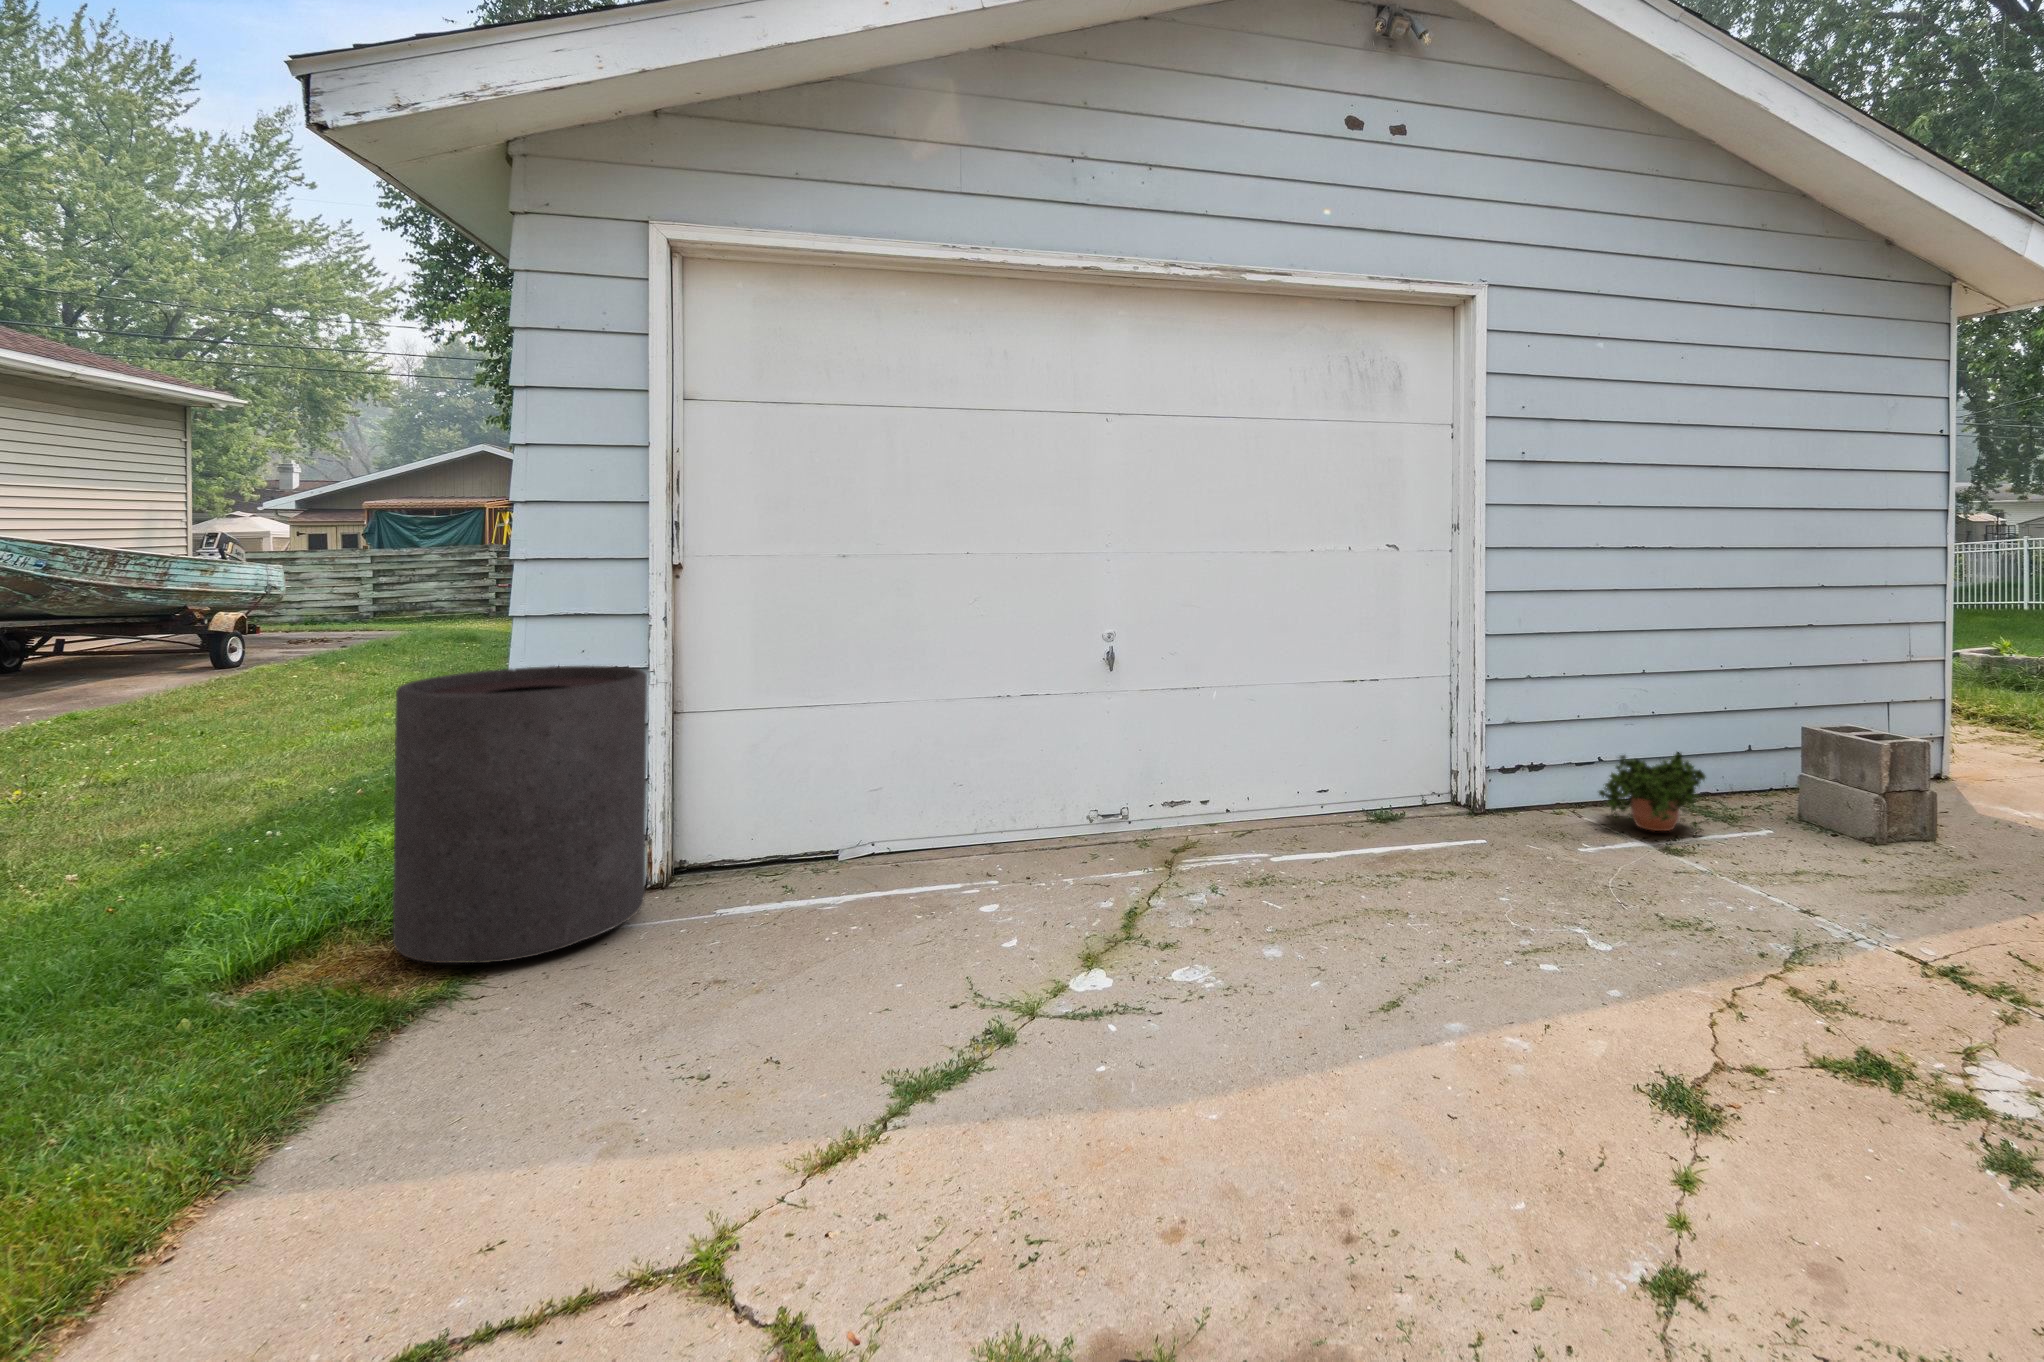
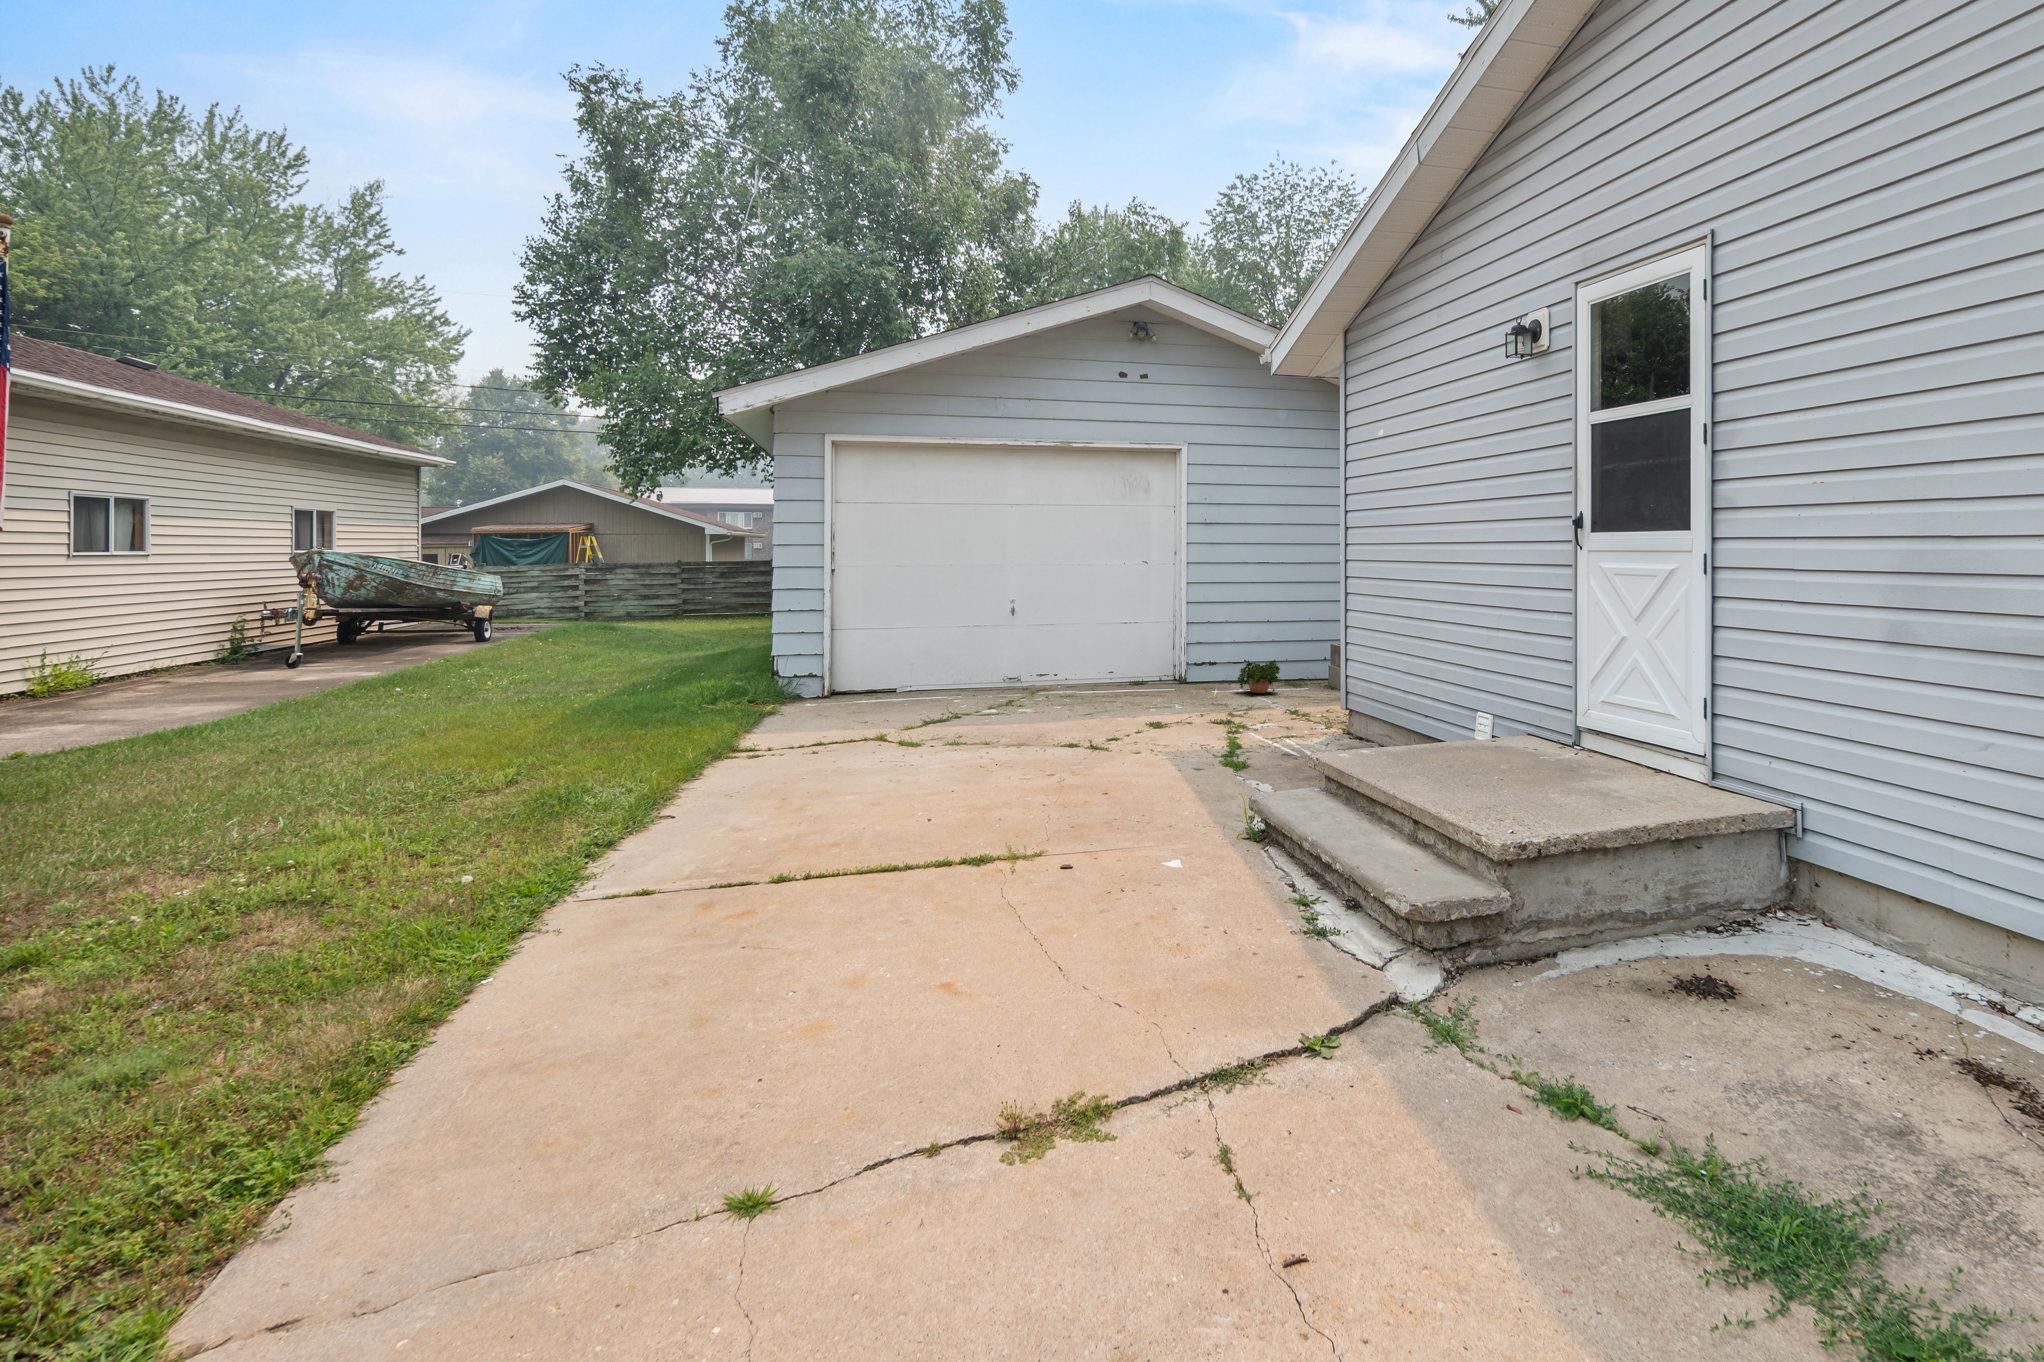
trash can: present [393,666,647,963] -> none [747,607,830,707]

